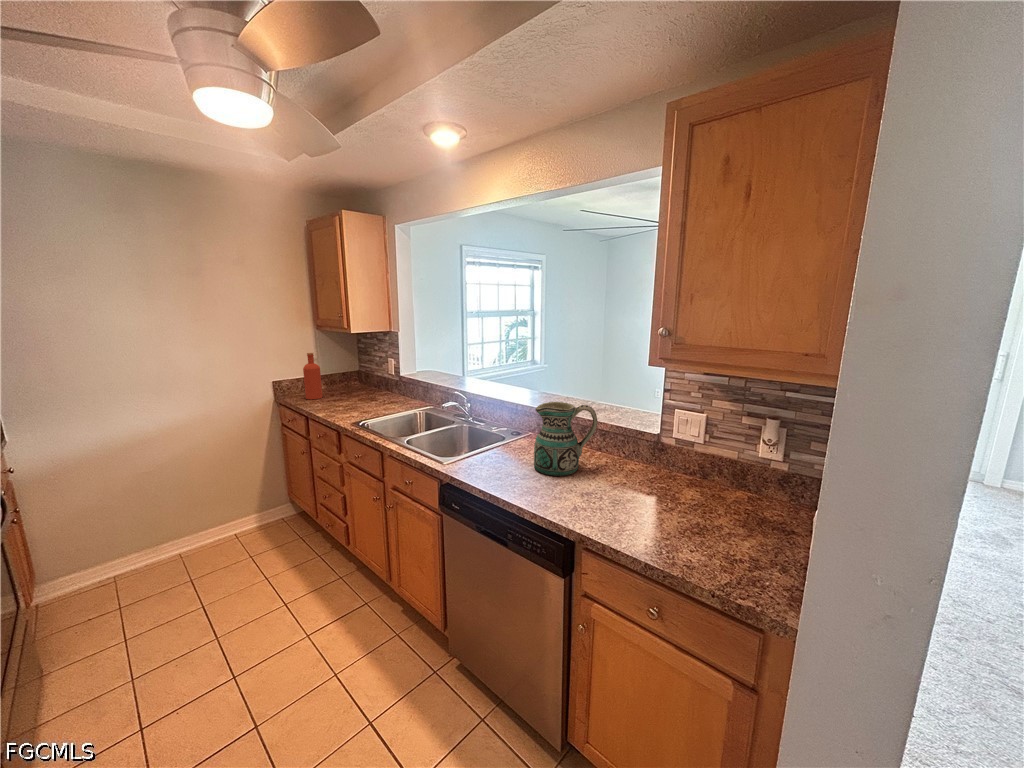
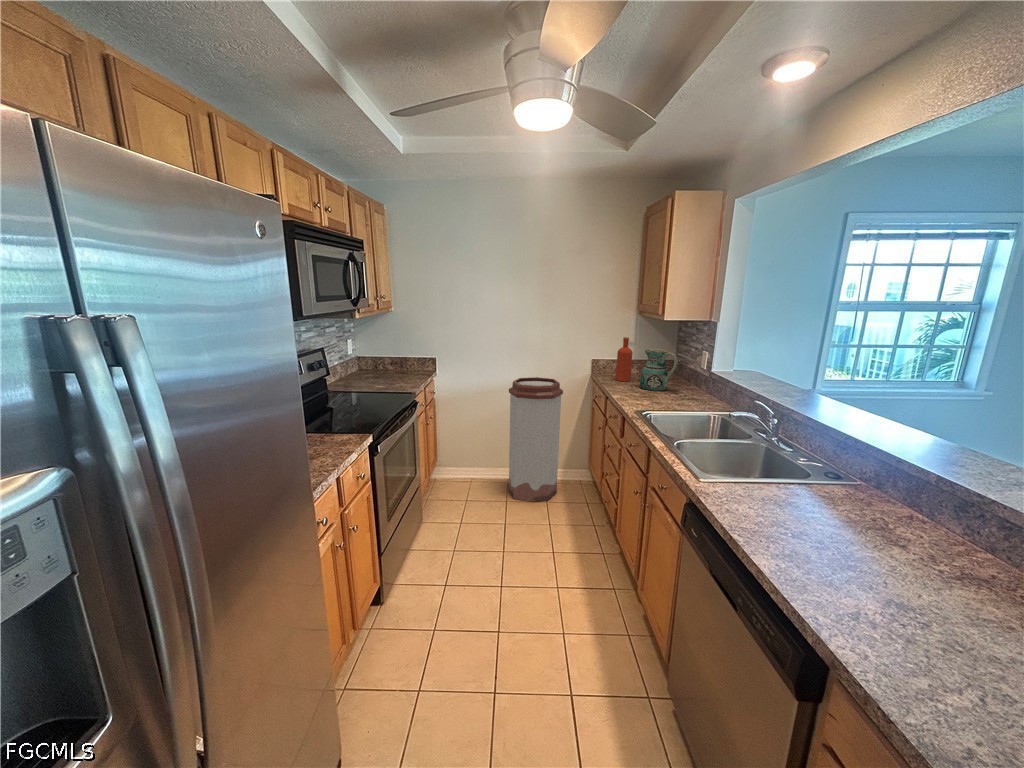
ceramic pitcher: present [534,402,597,476] -> present [640,349,678,391]
trash can: none [161,412,258,577] -> present [509,377,563,502]

